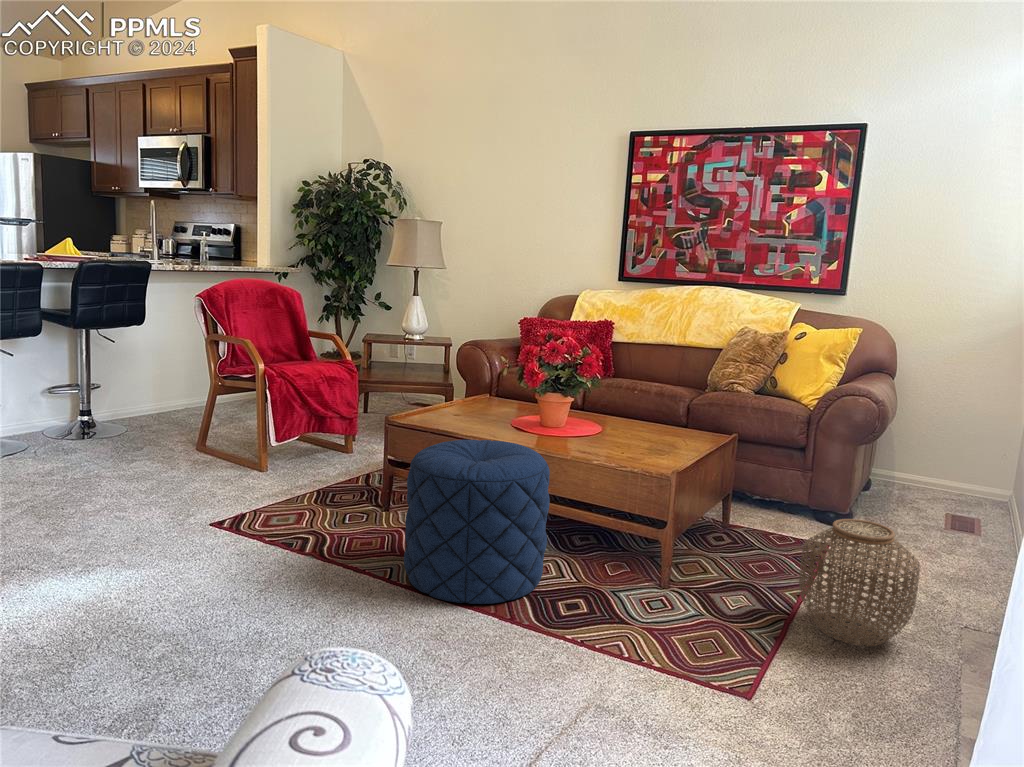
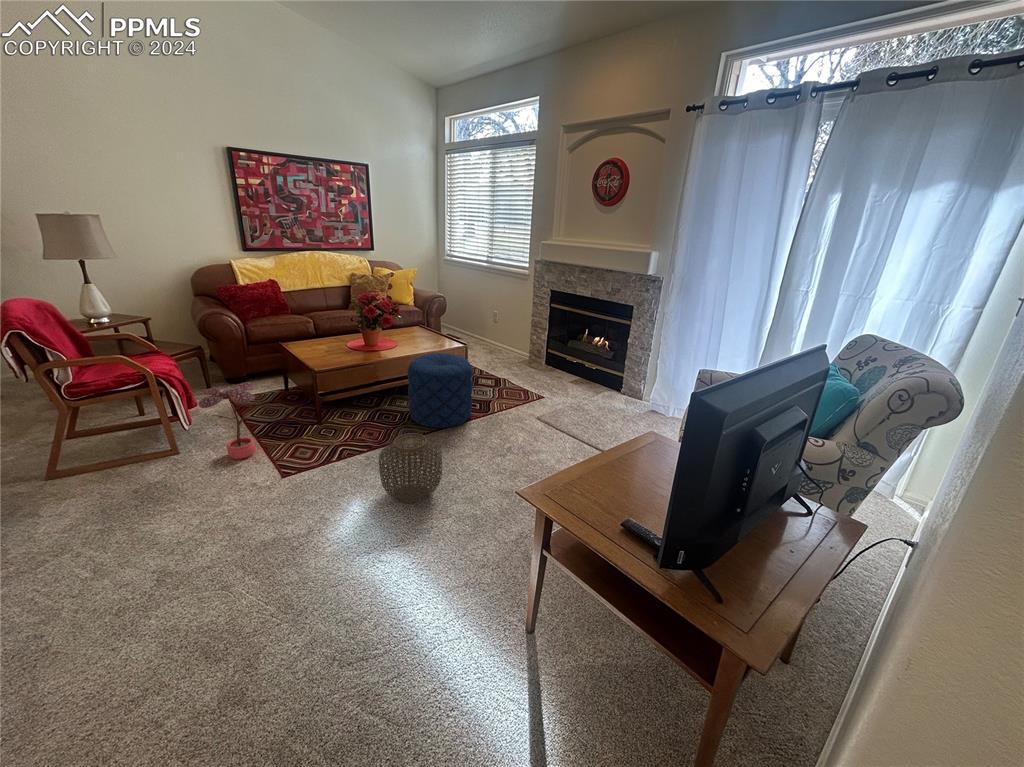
potted plant: none [235,391,312,490] -> present [198,382,256,459]
woven basket: present [799,519,920,646] -> present [379,433,442,504]

